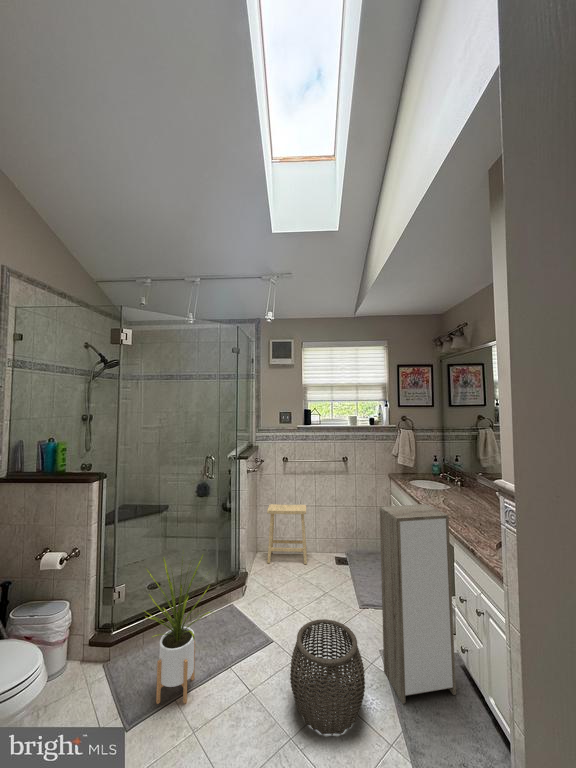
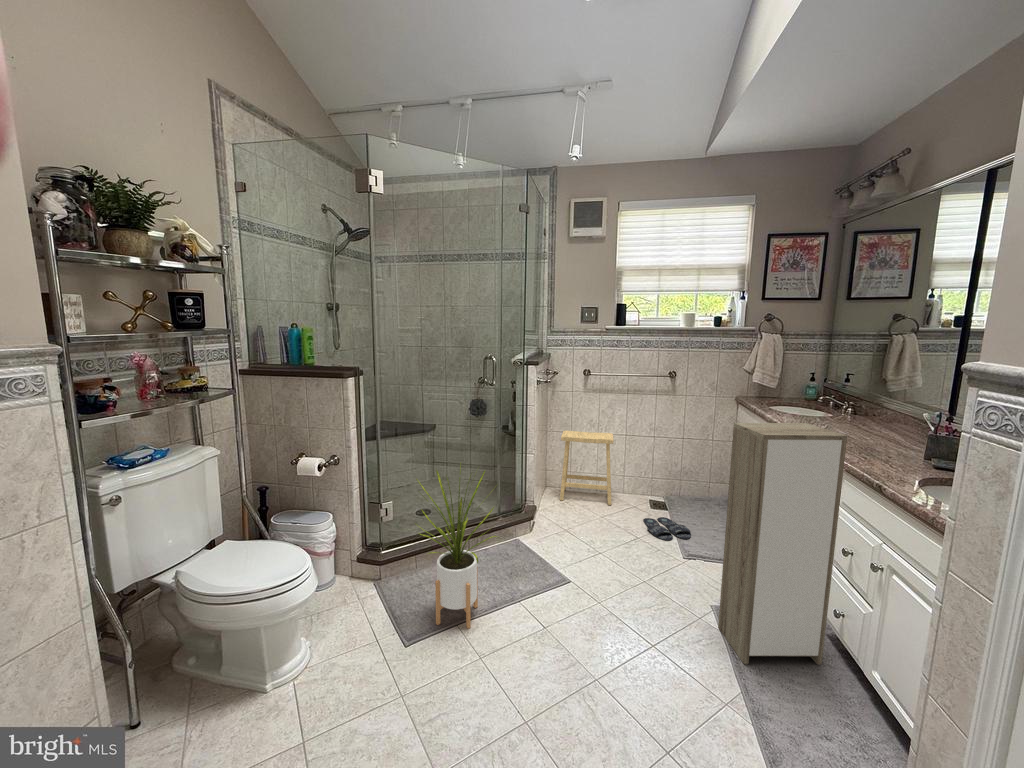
slippers: none [330,572,365,593] -> present [643,517,691,541]
woven basket: present [290,619,365,735] -> none [596,558,697,683]

